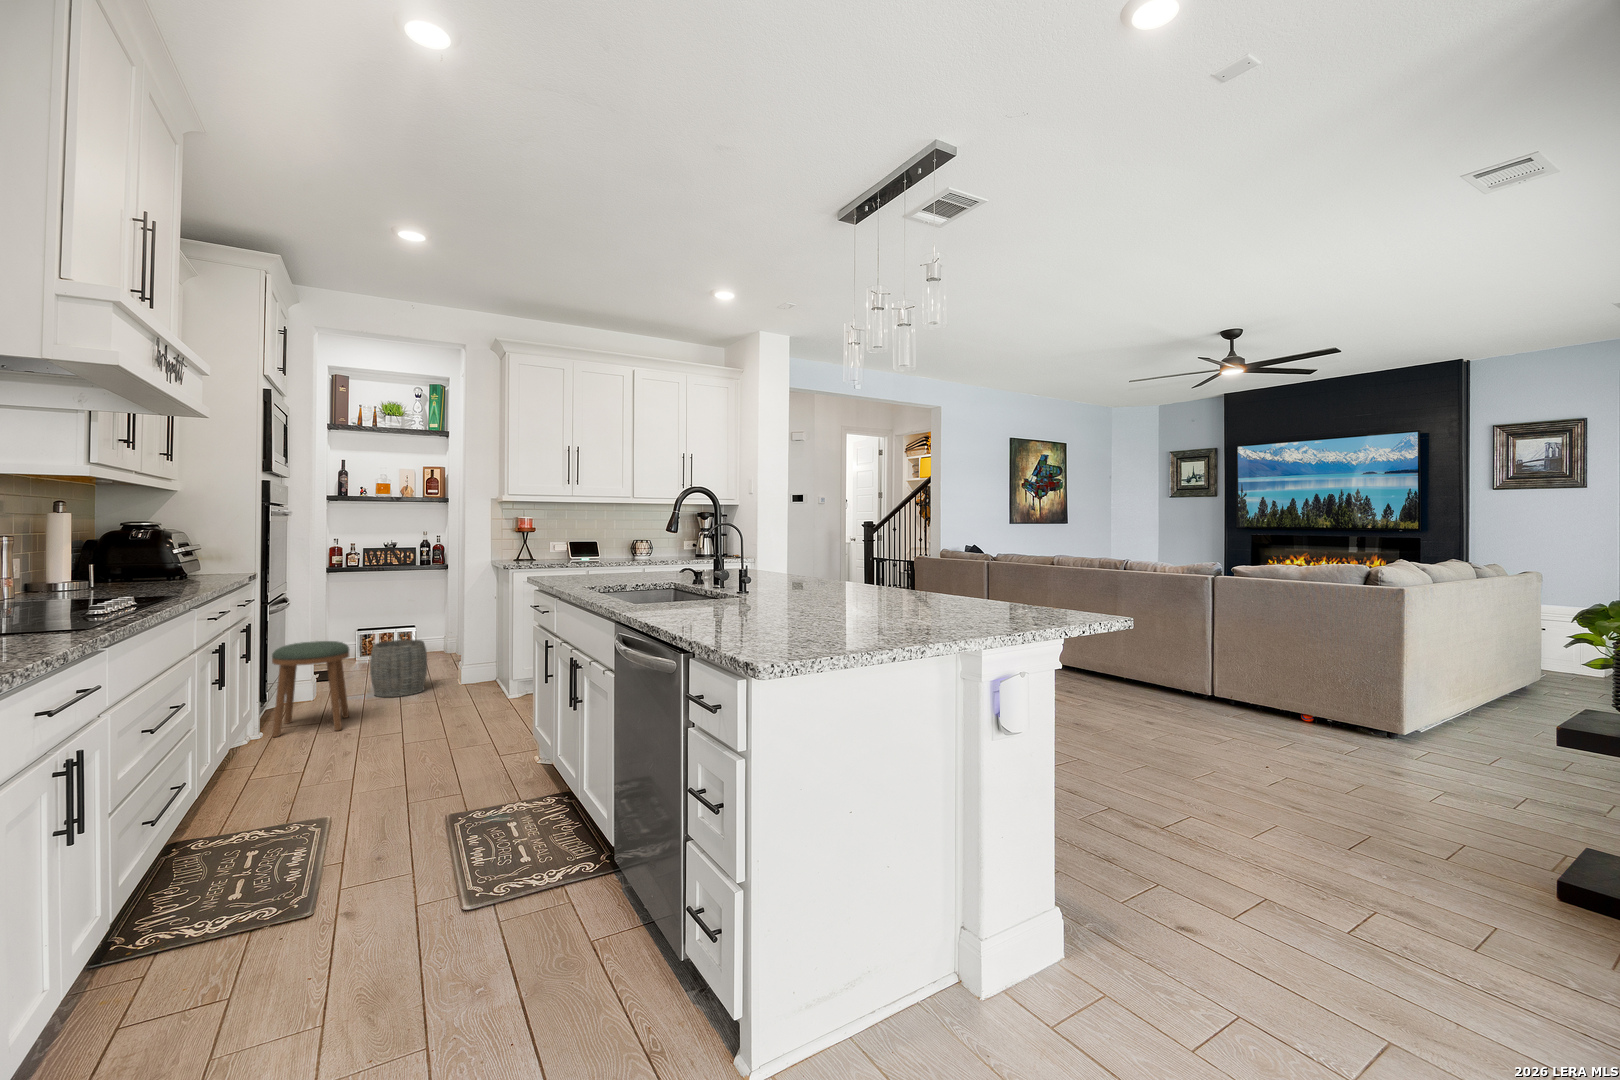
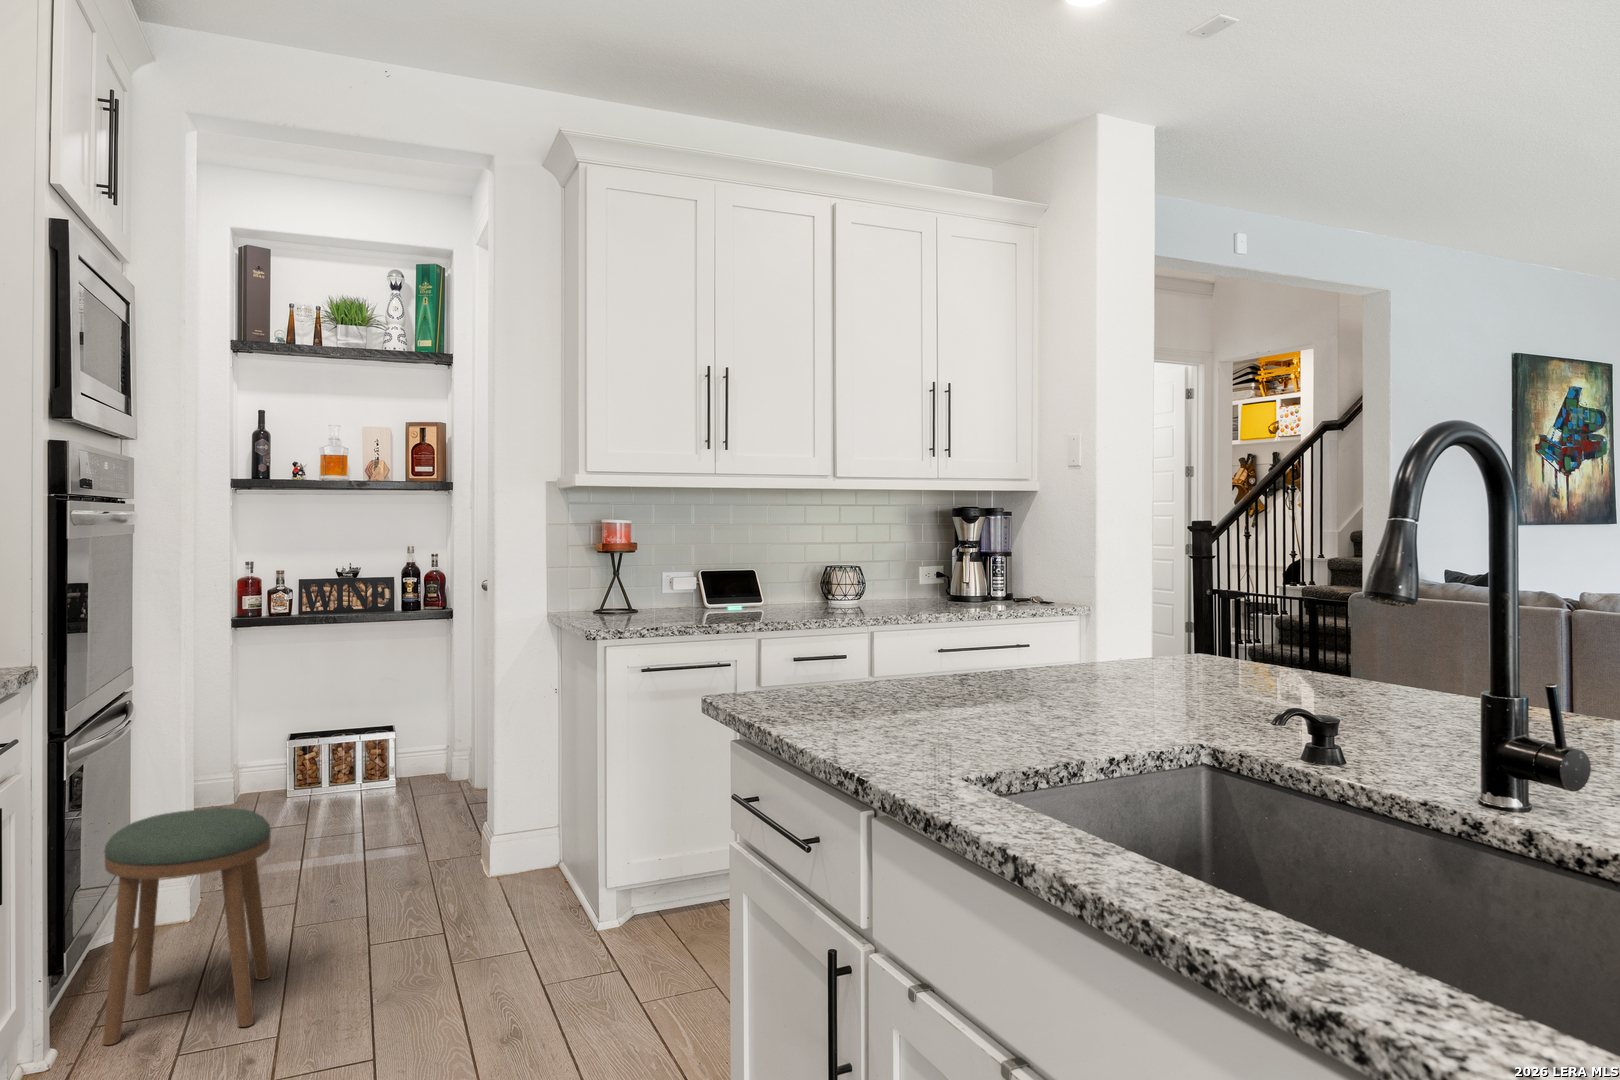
woven basket: present [370,640,427,697] -> none [313,781,426,912]

